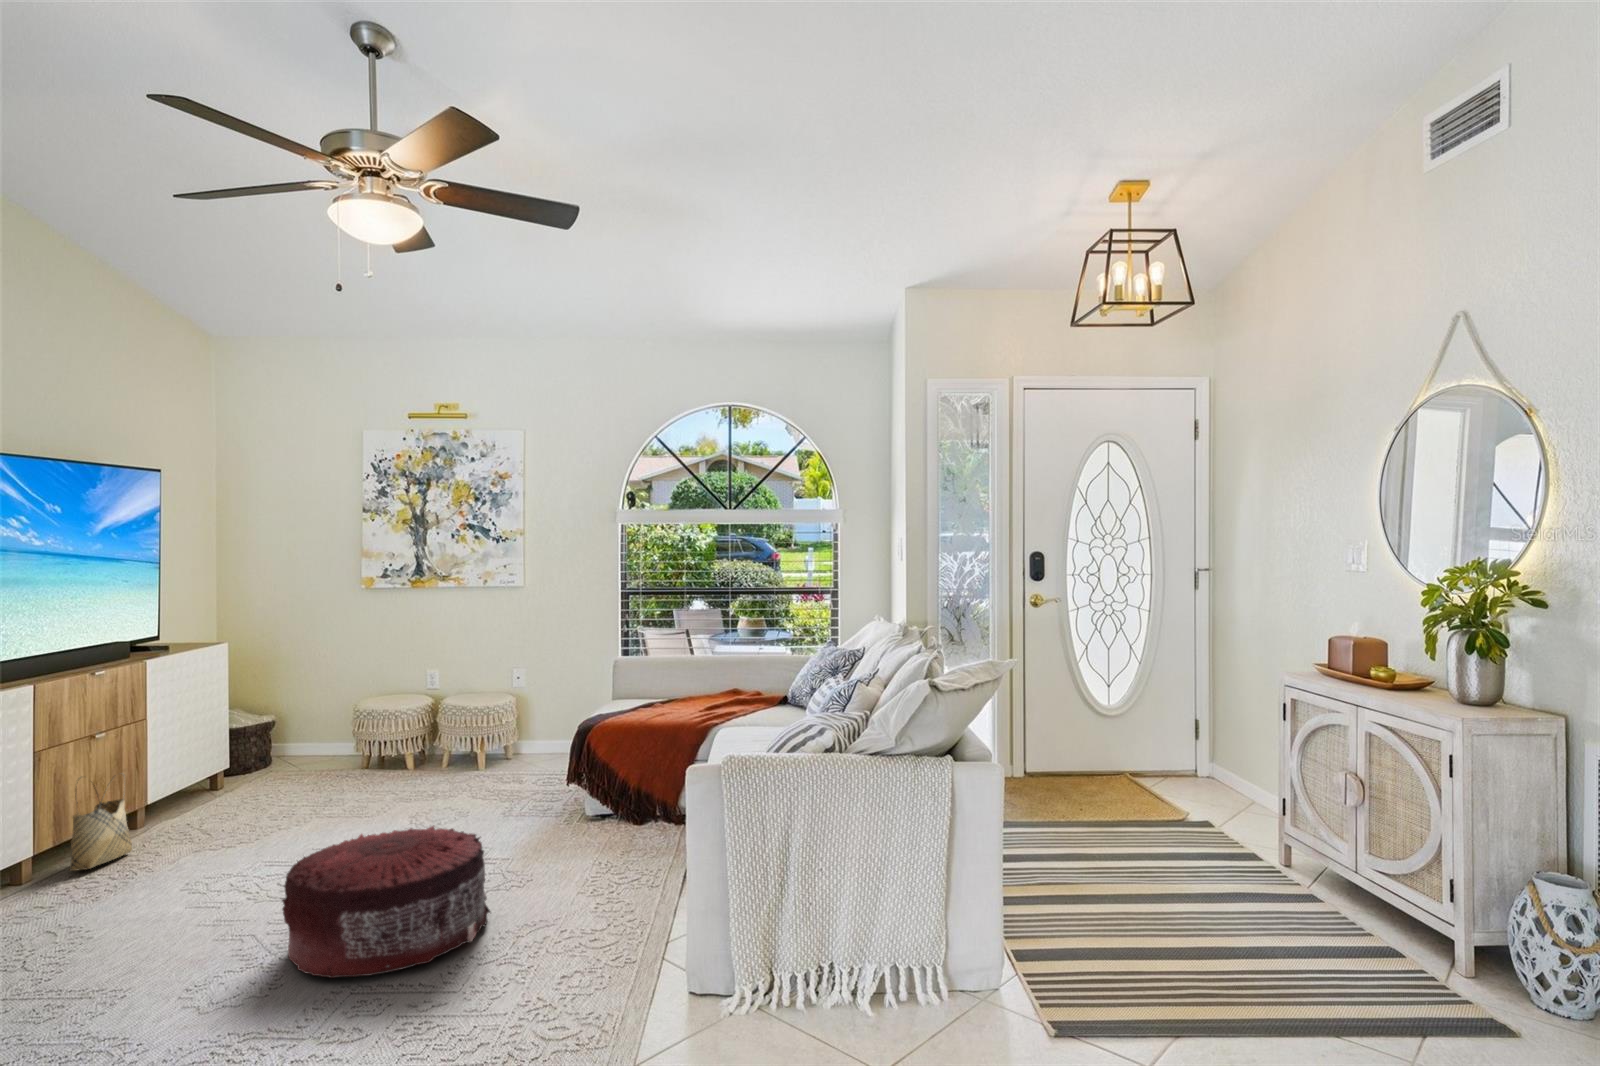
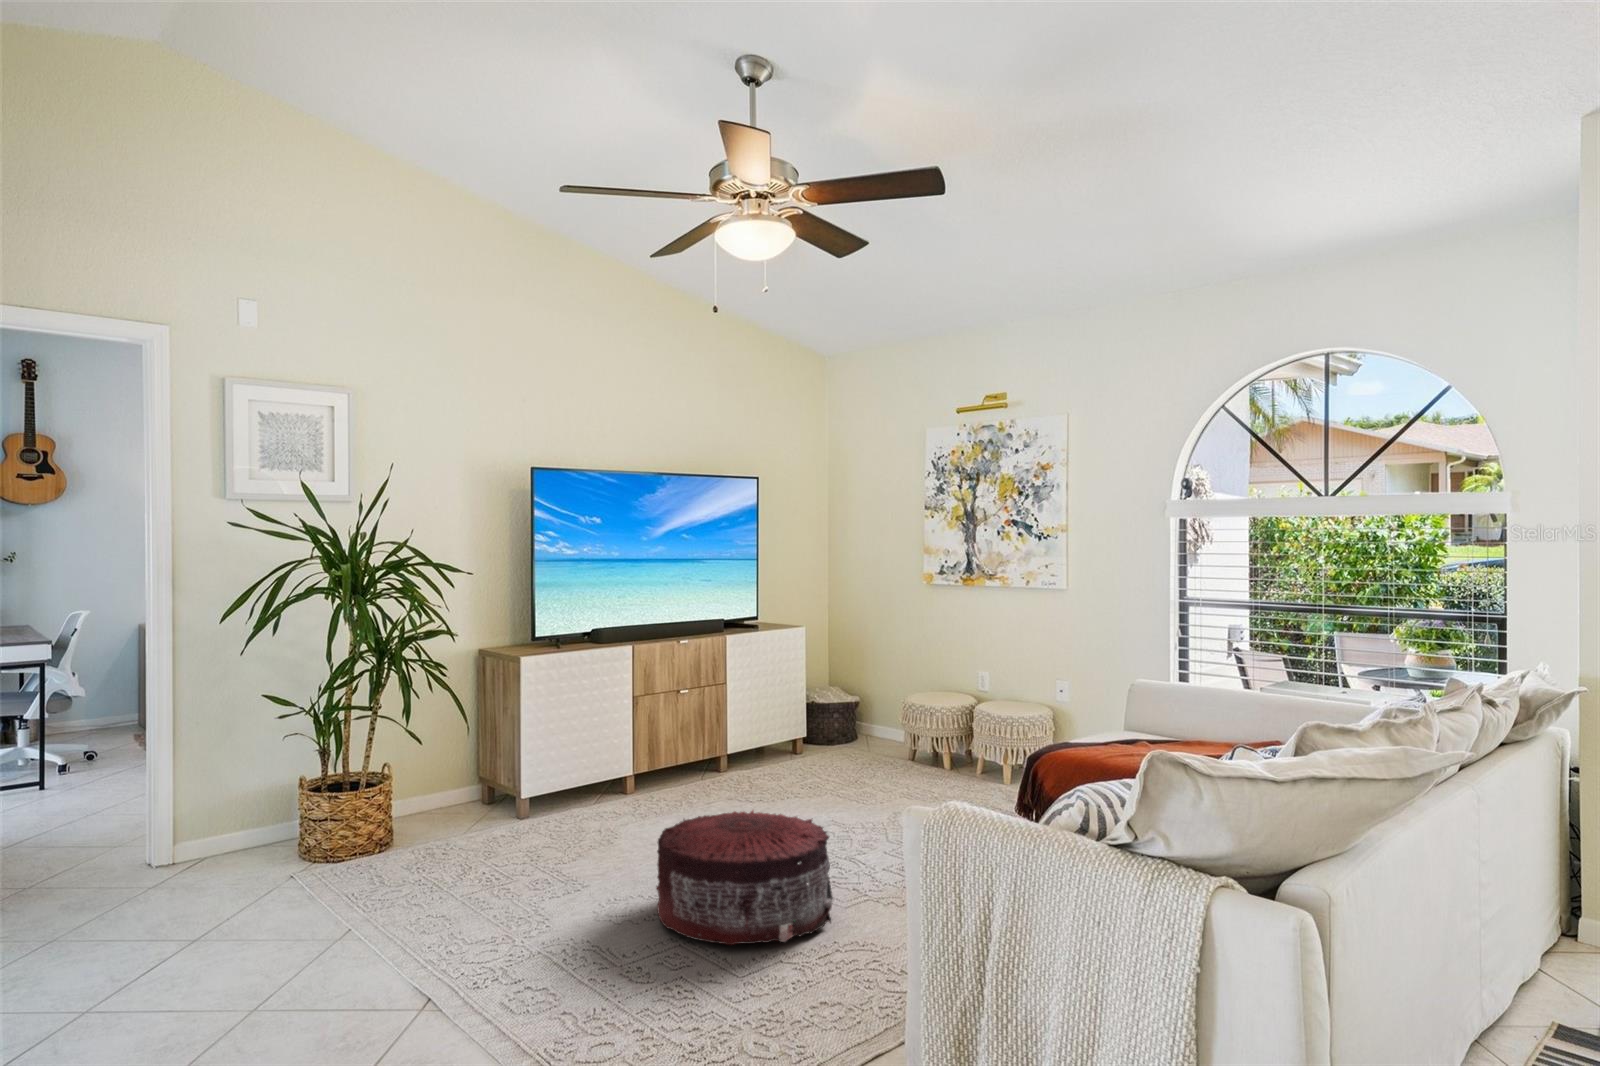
woven basket: present [69,777,132,871] -> none [651,719,696,793]

